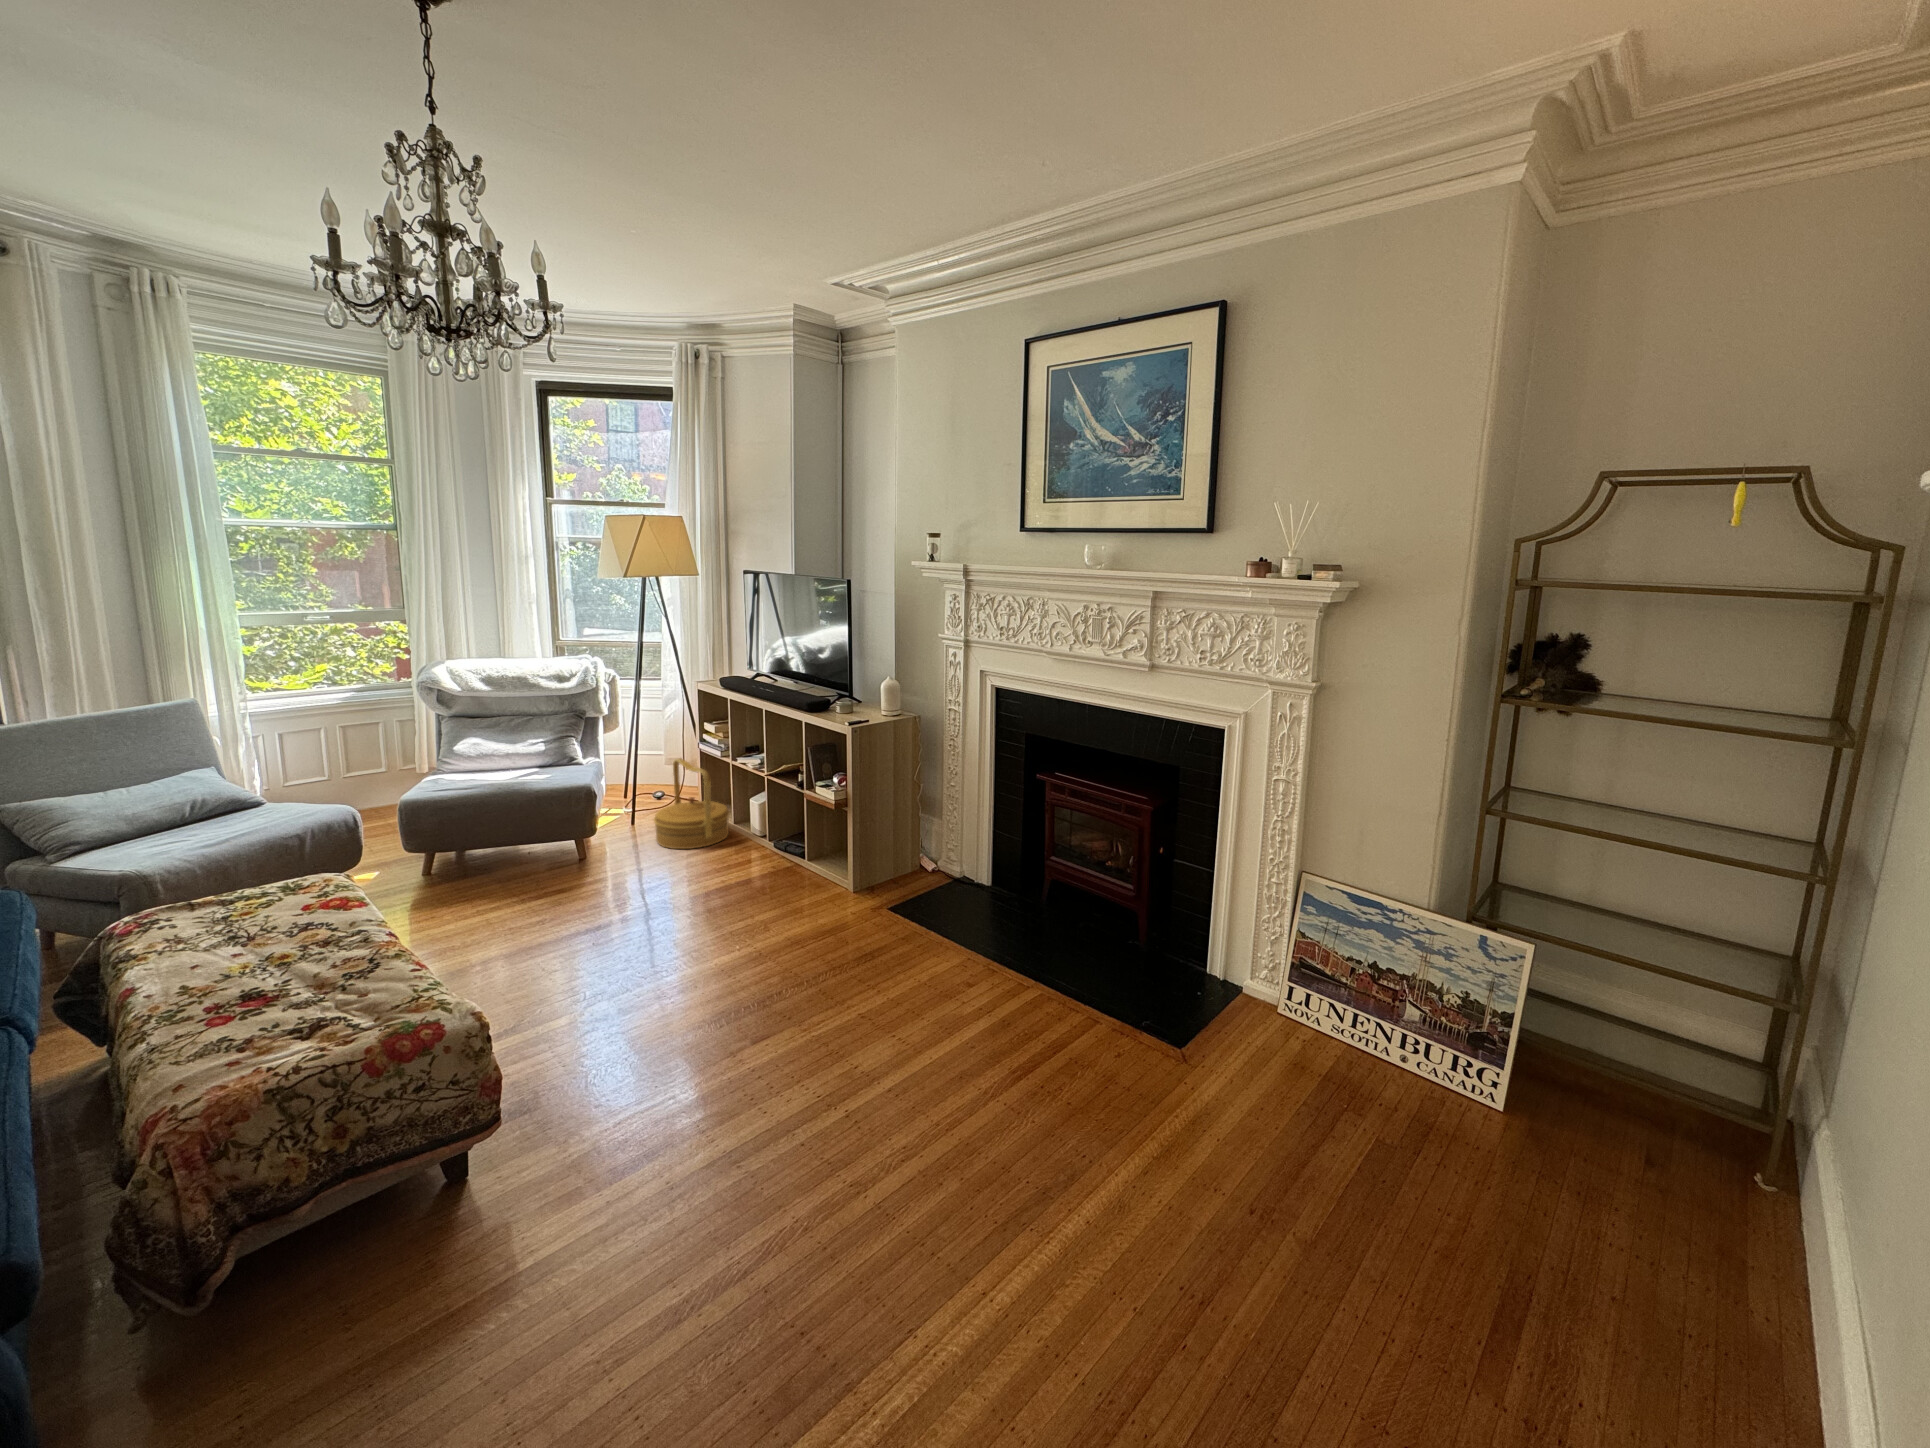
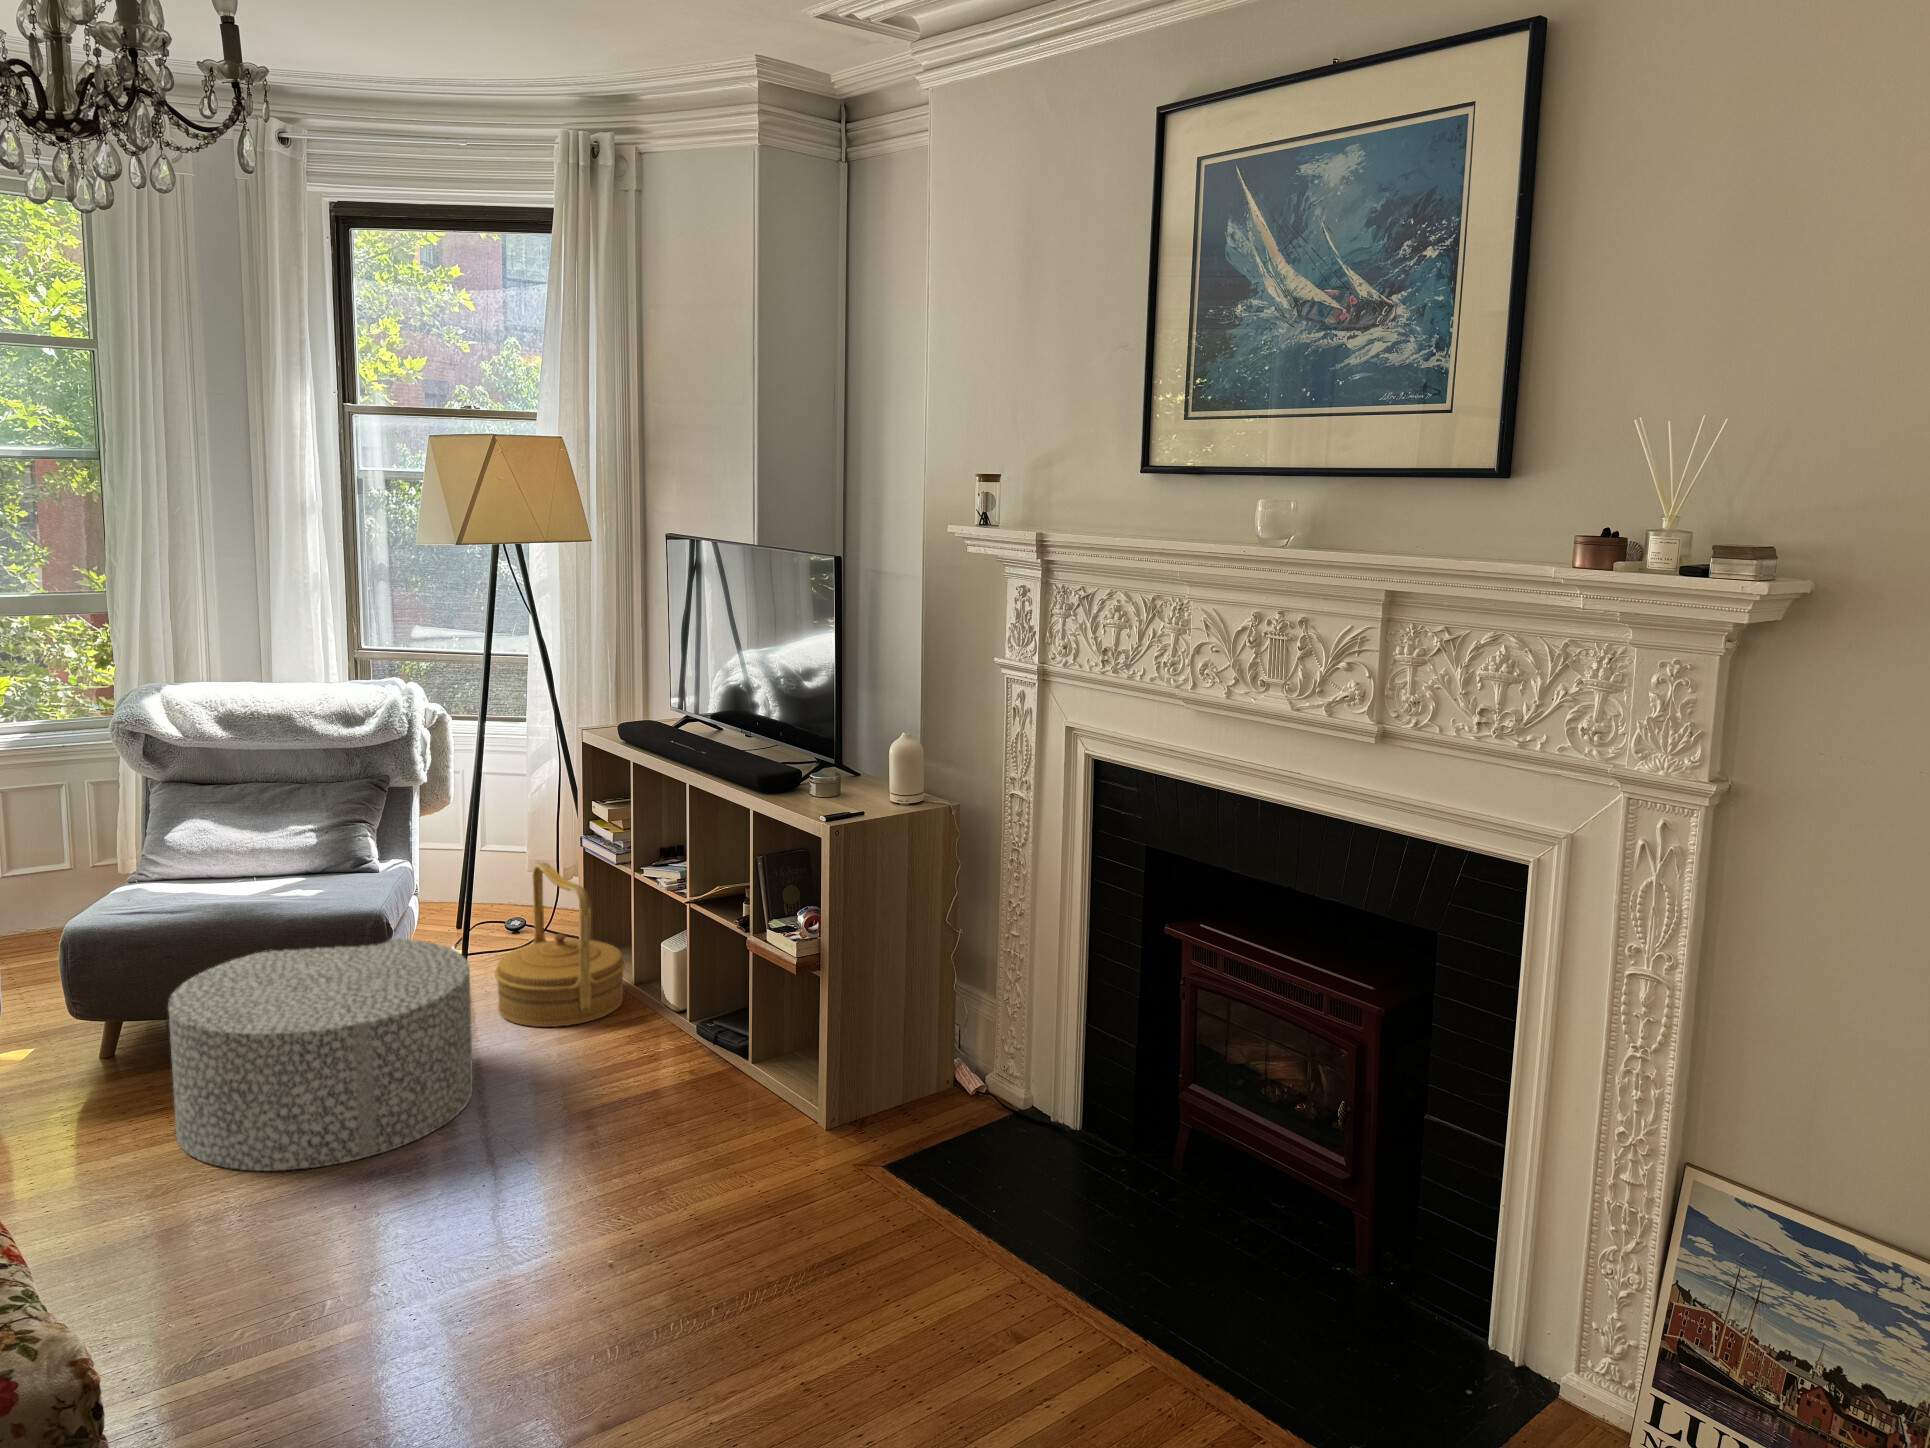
ottoman: none [467,801,649,931] -> present [168,938,473,1171]

